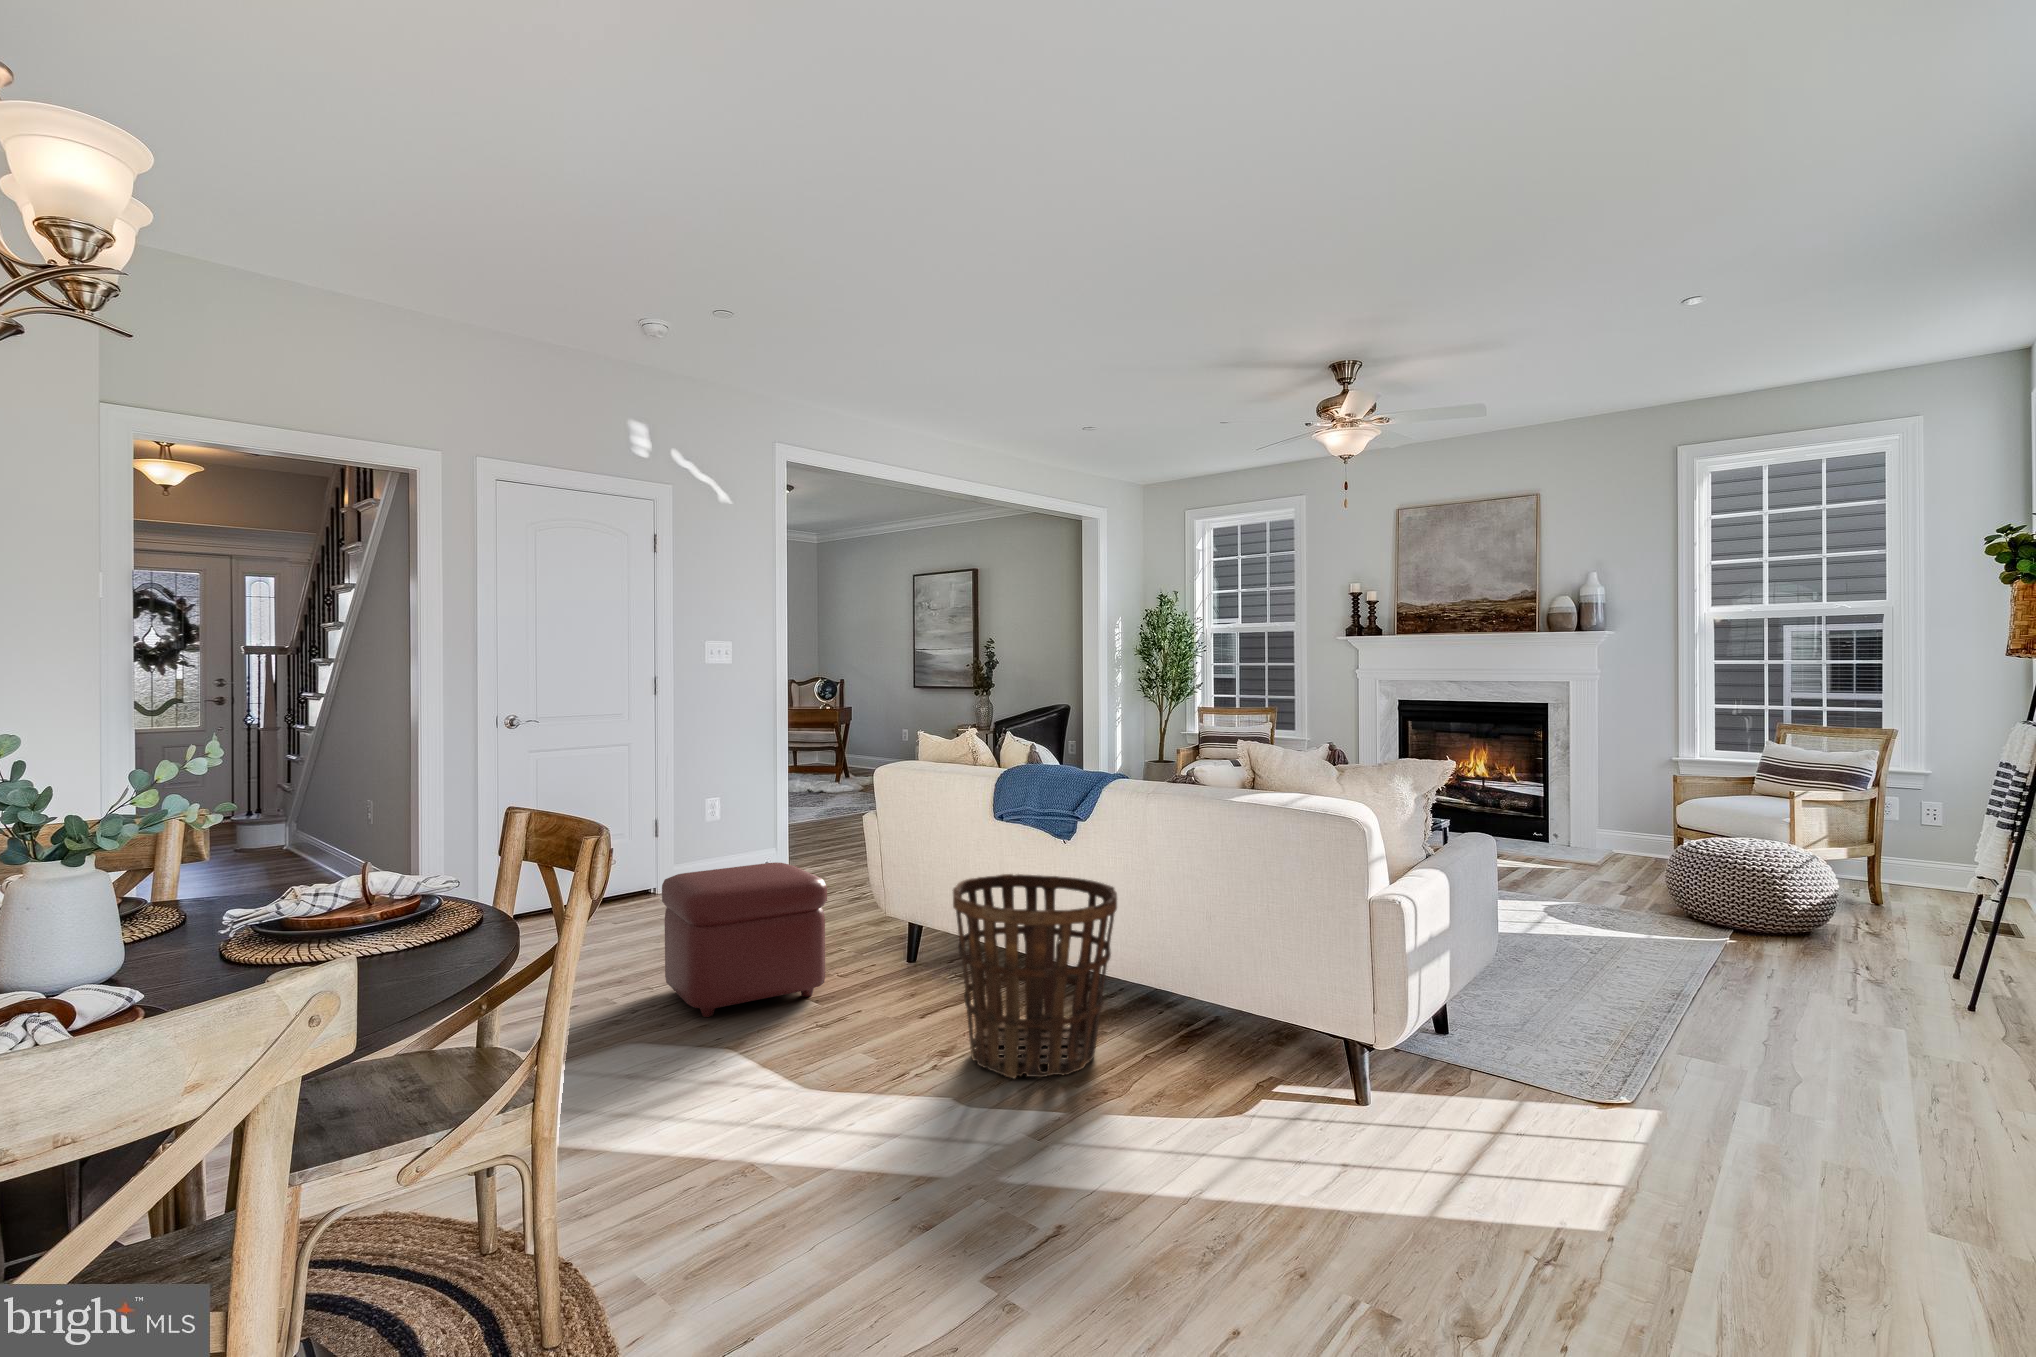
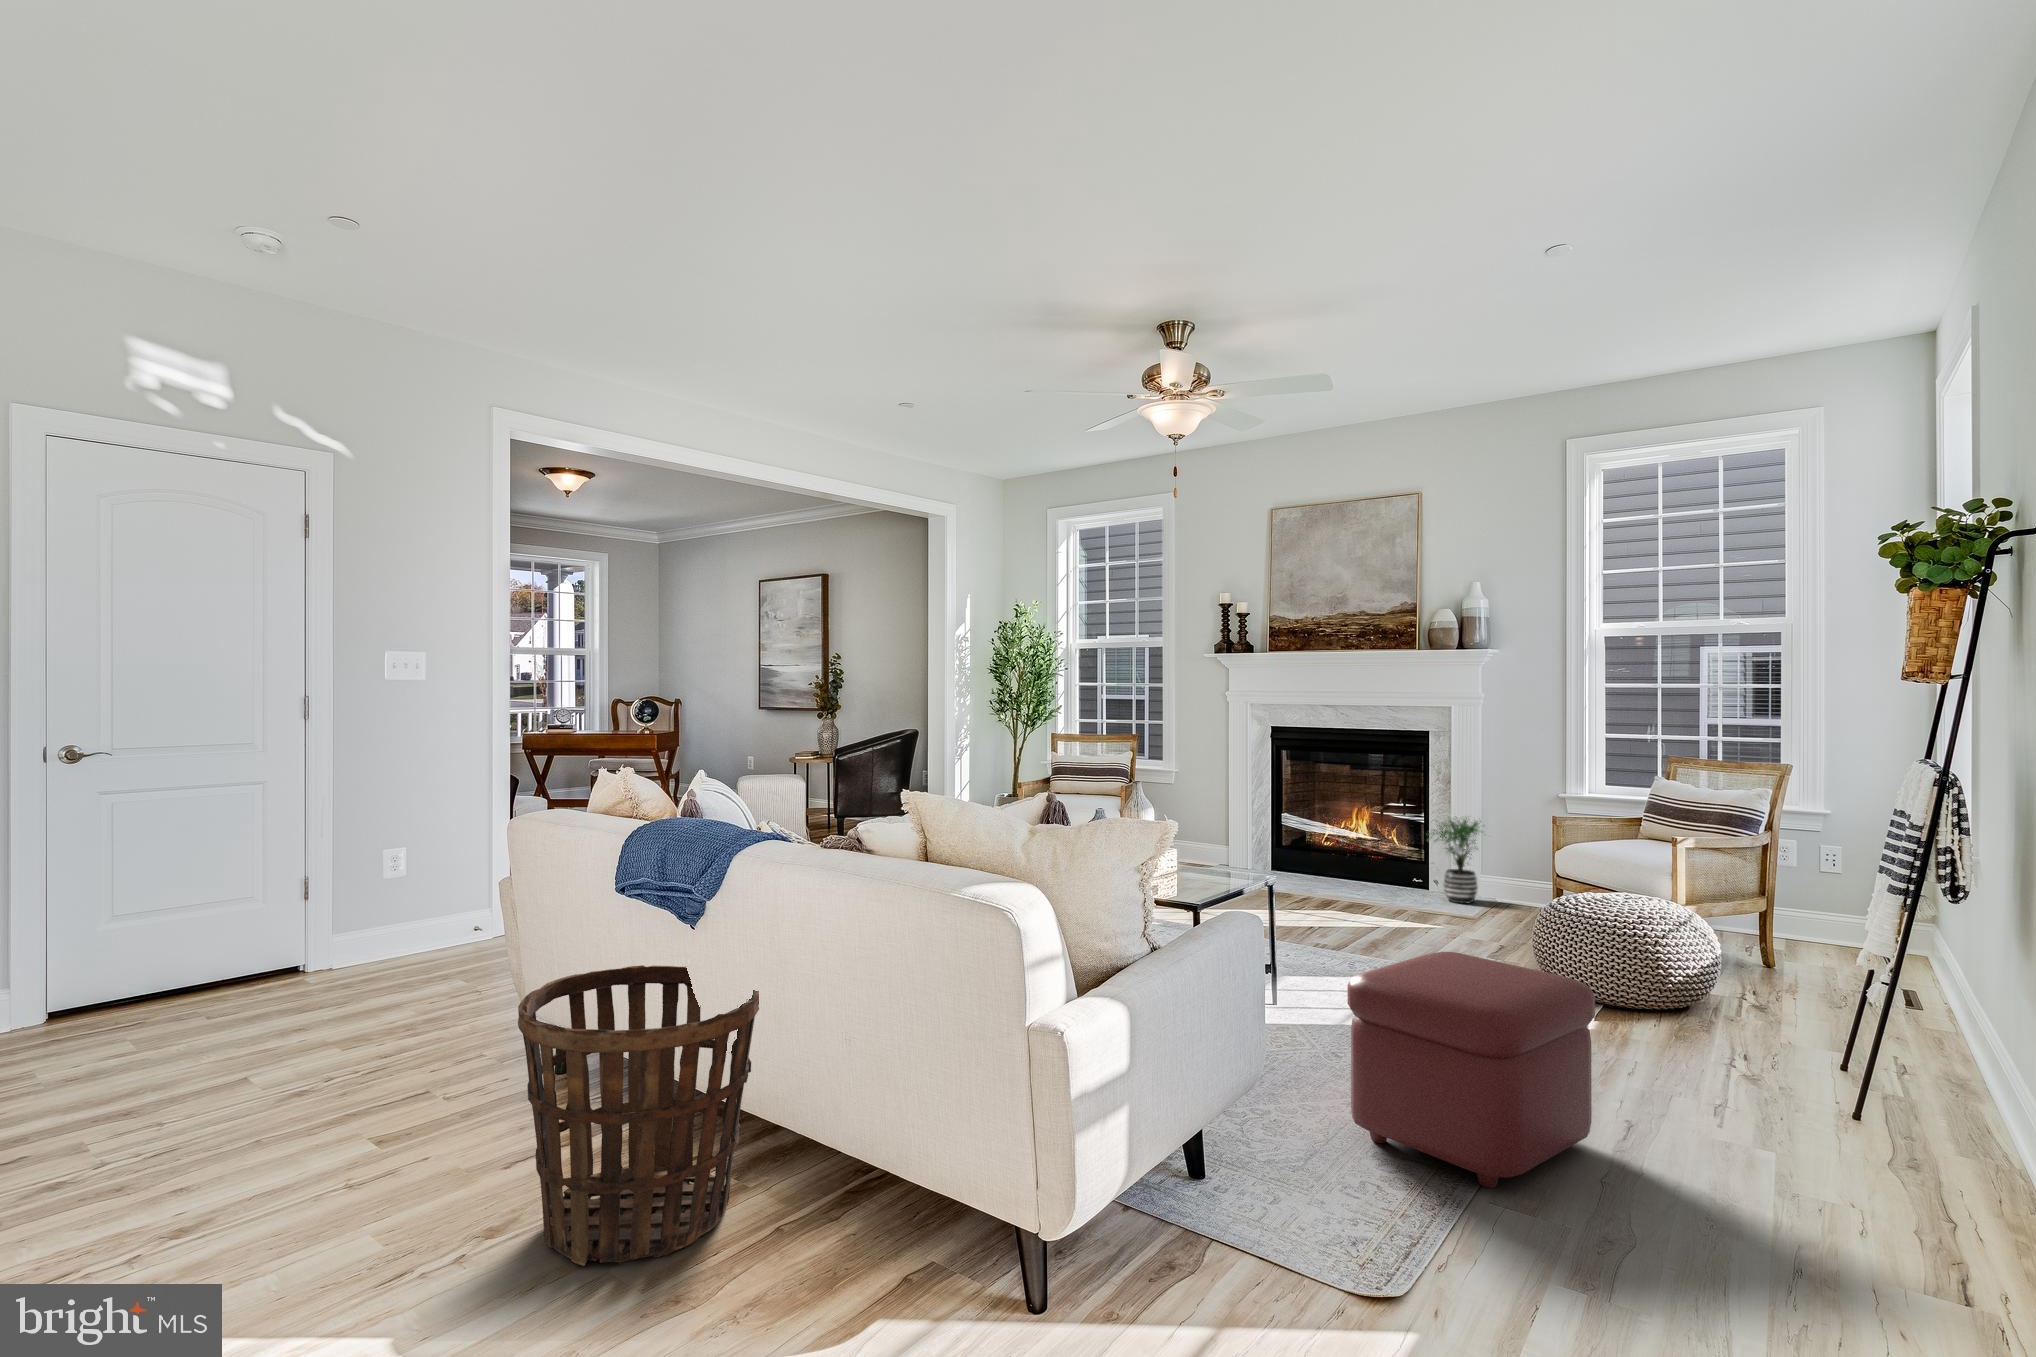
potted plant: none [1548,776,1610,854] -> present [1429,816,1483,904]
ottoman: present [662,862,827,1017] -> present [1347,952,1595,1187]

